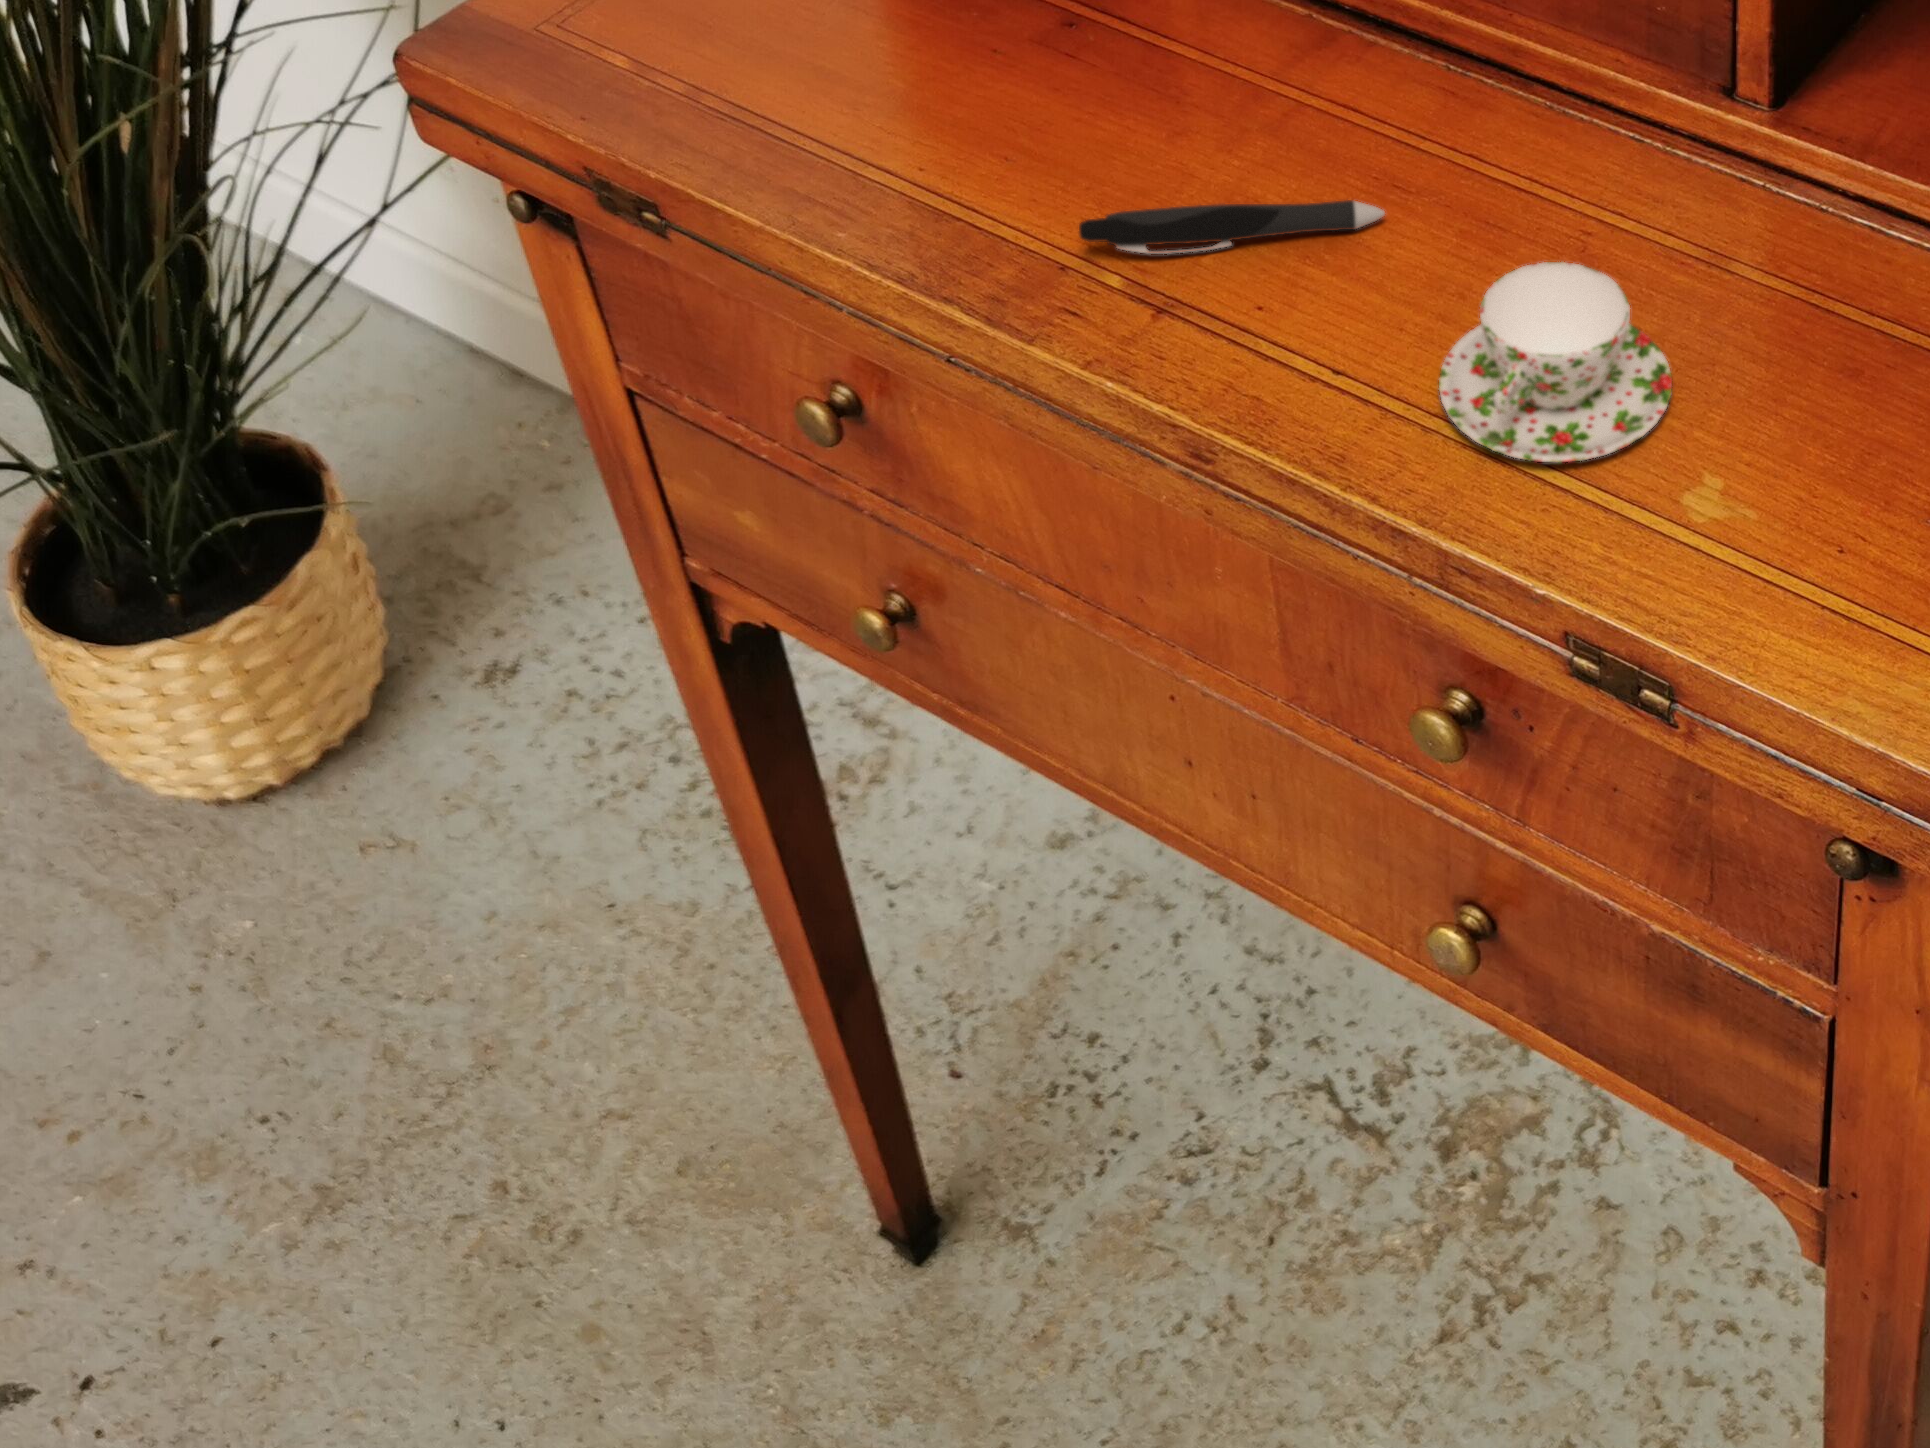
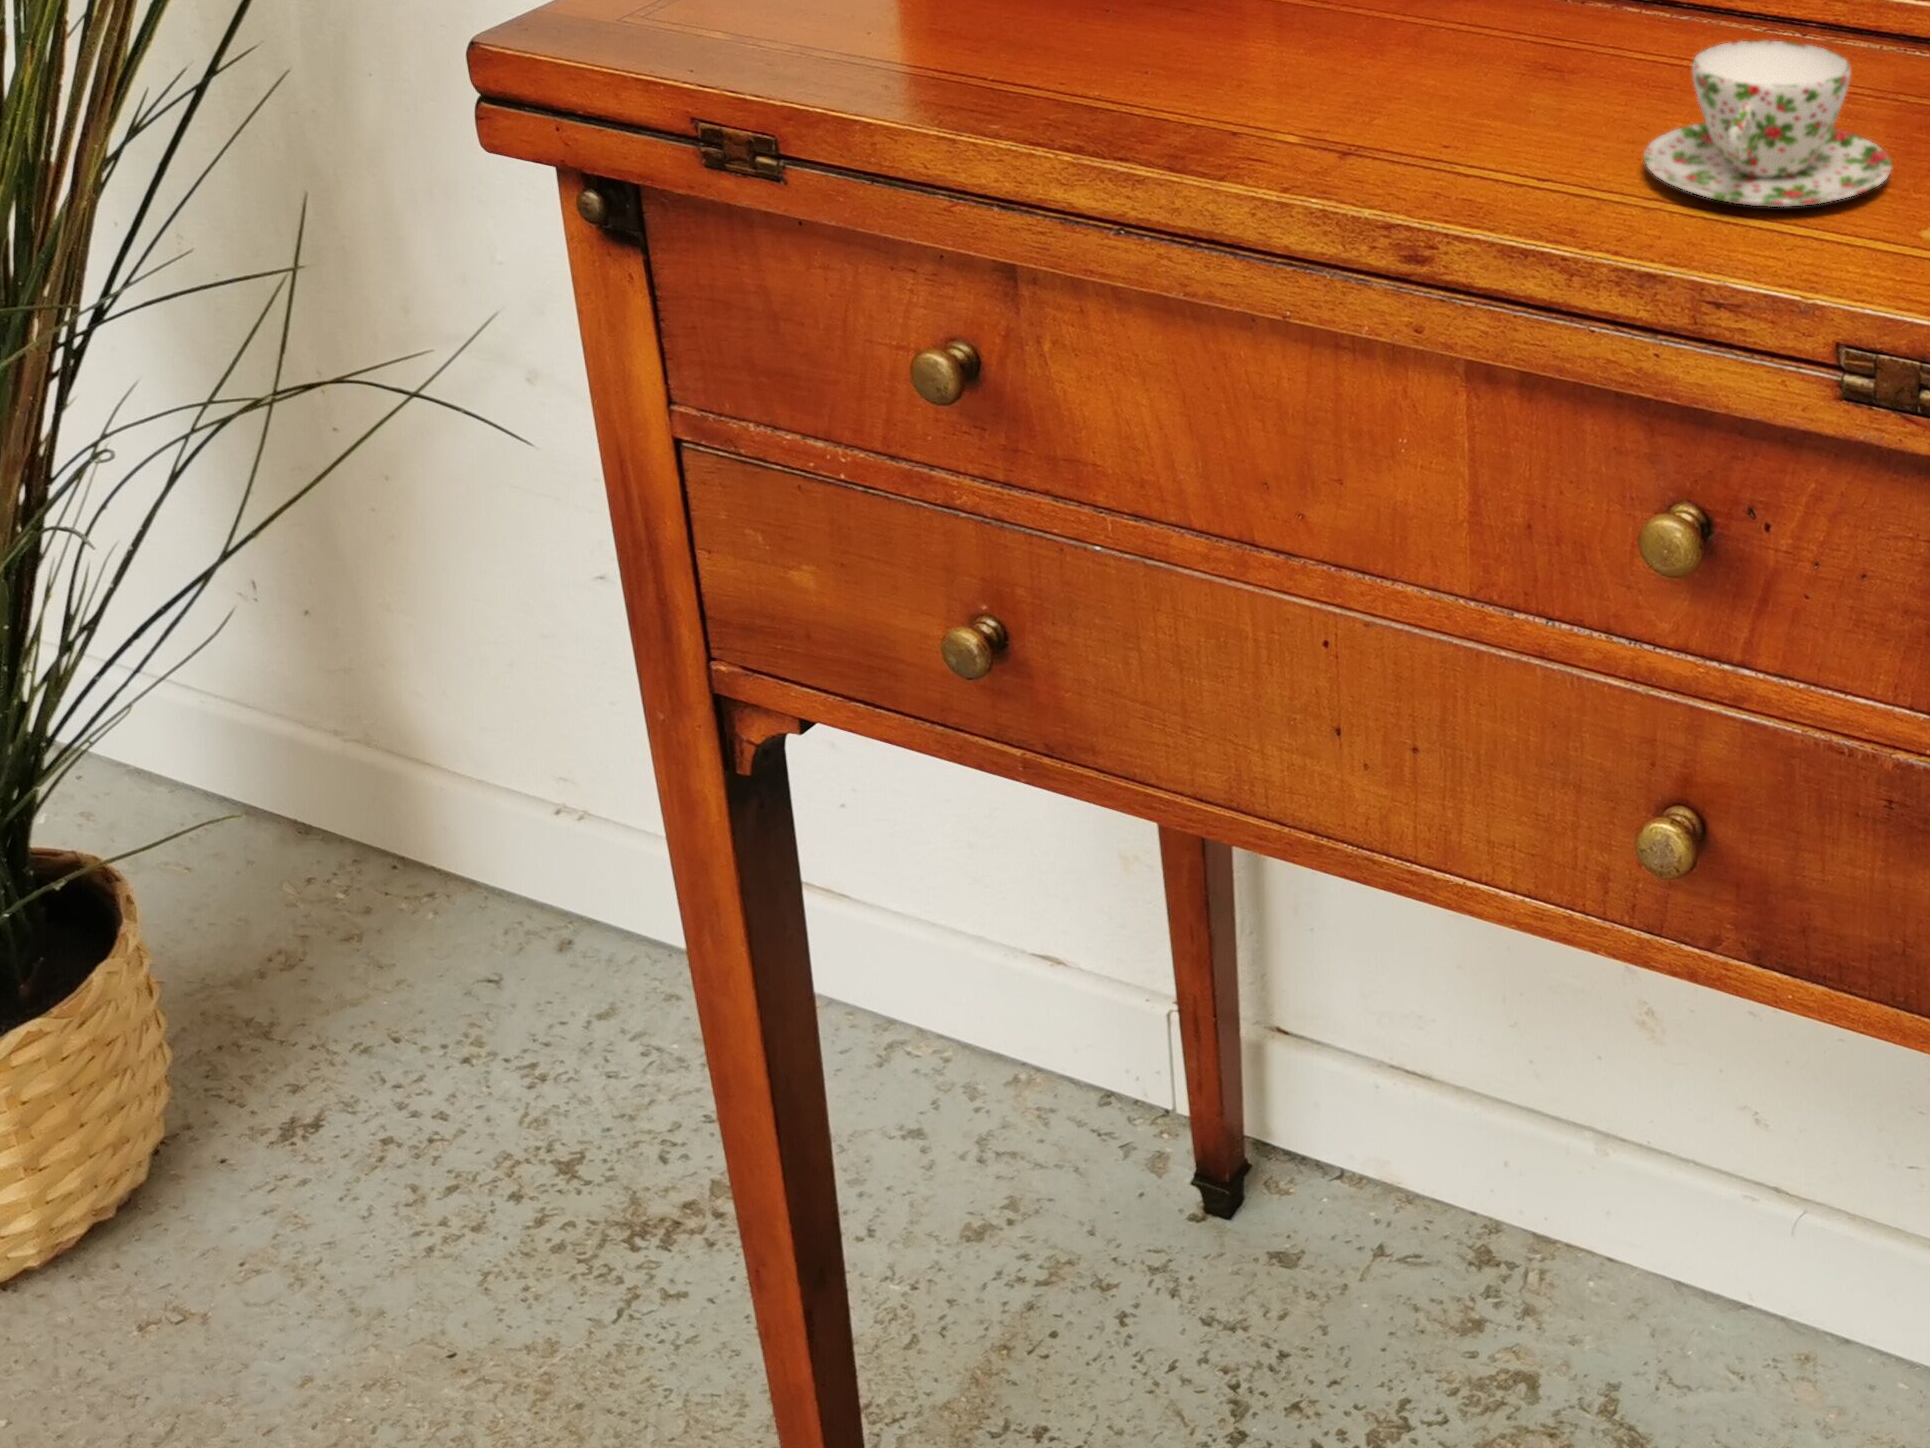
pen: present [1079,200,1385,254] -> none [1222,61,1535,111]

